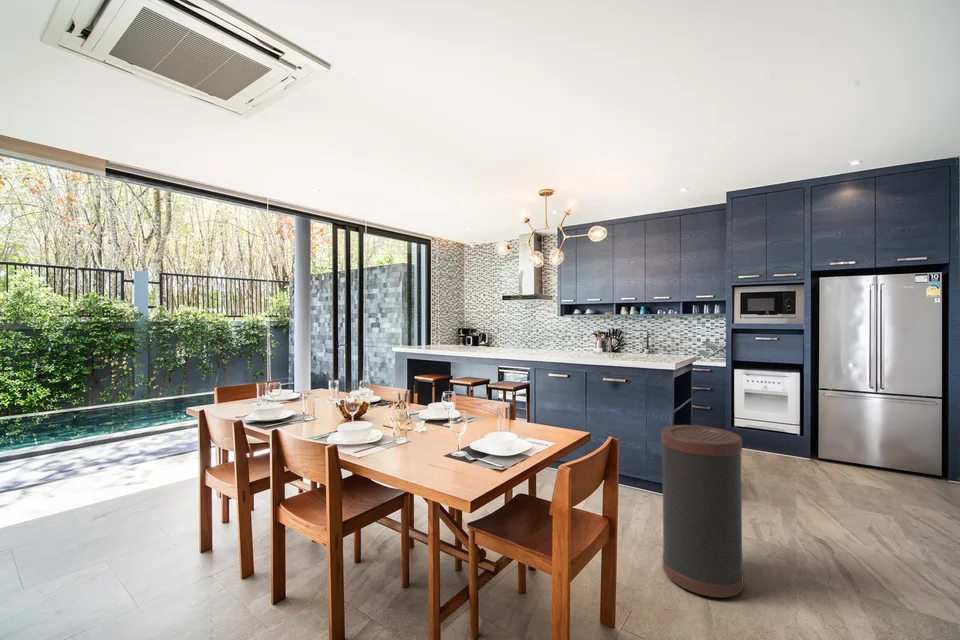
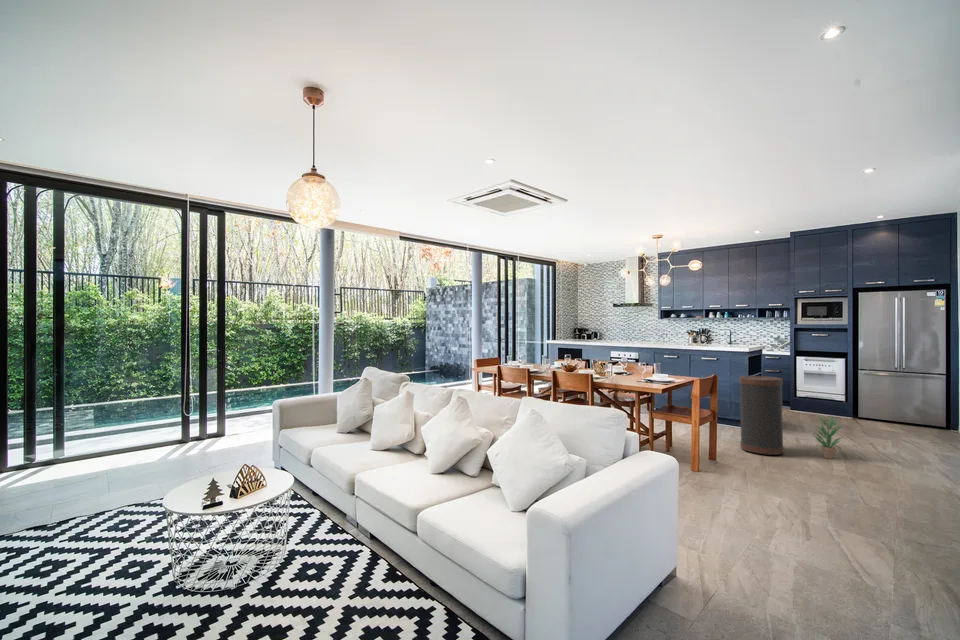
potted plant: none [797,512,862,601] -> present [816,417,841,459]

